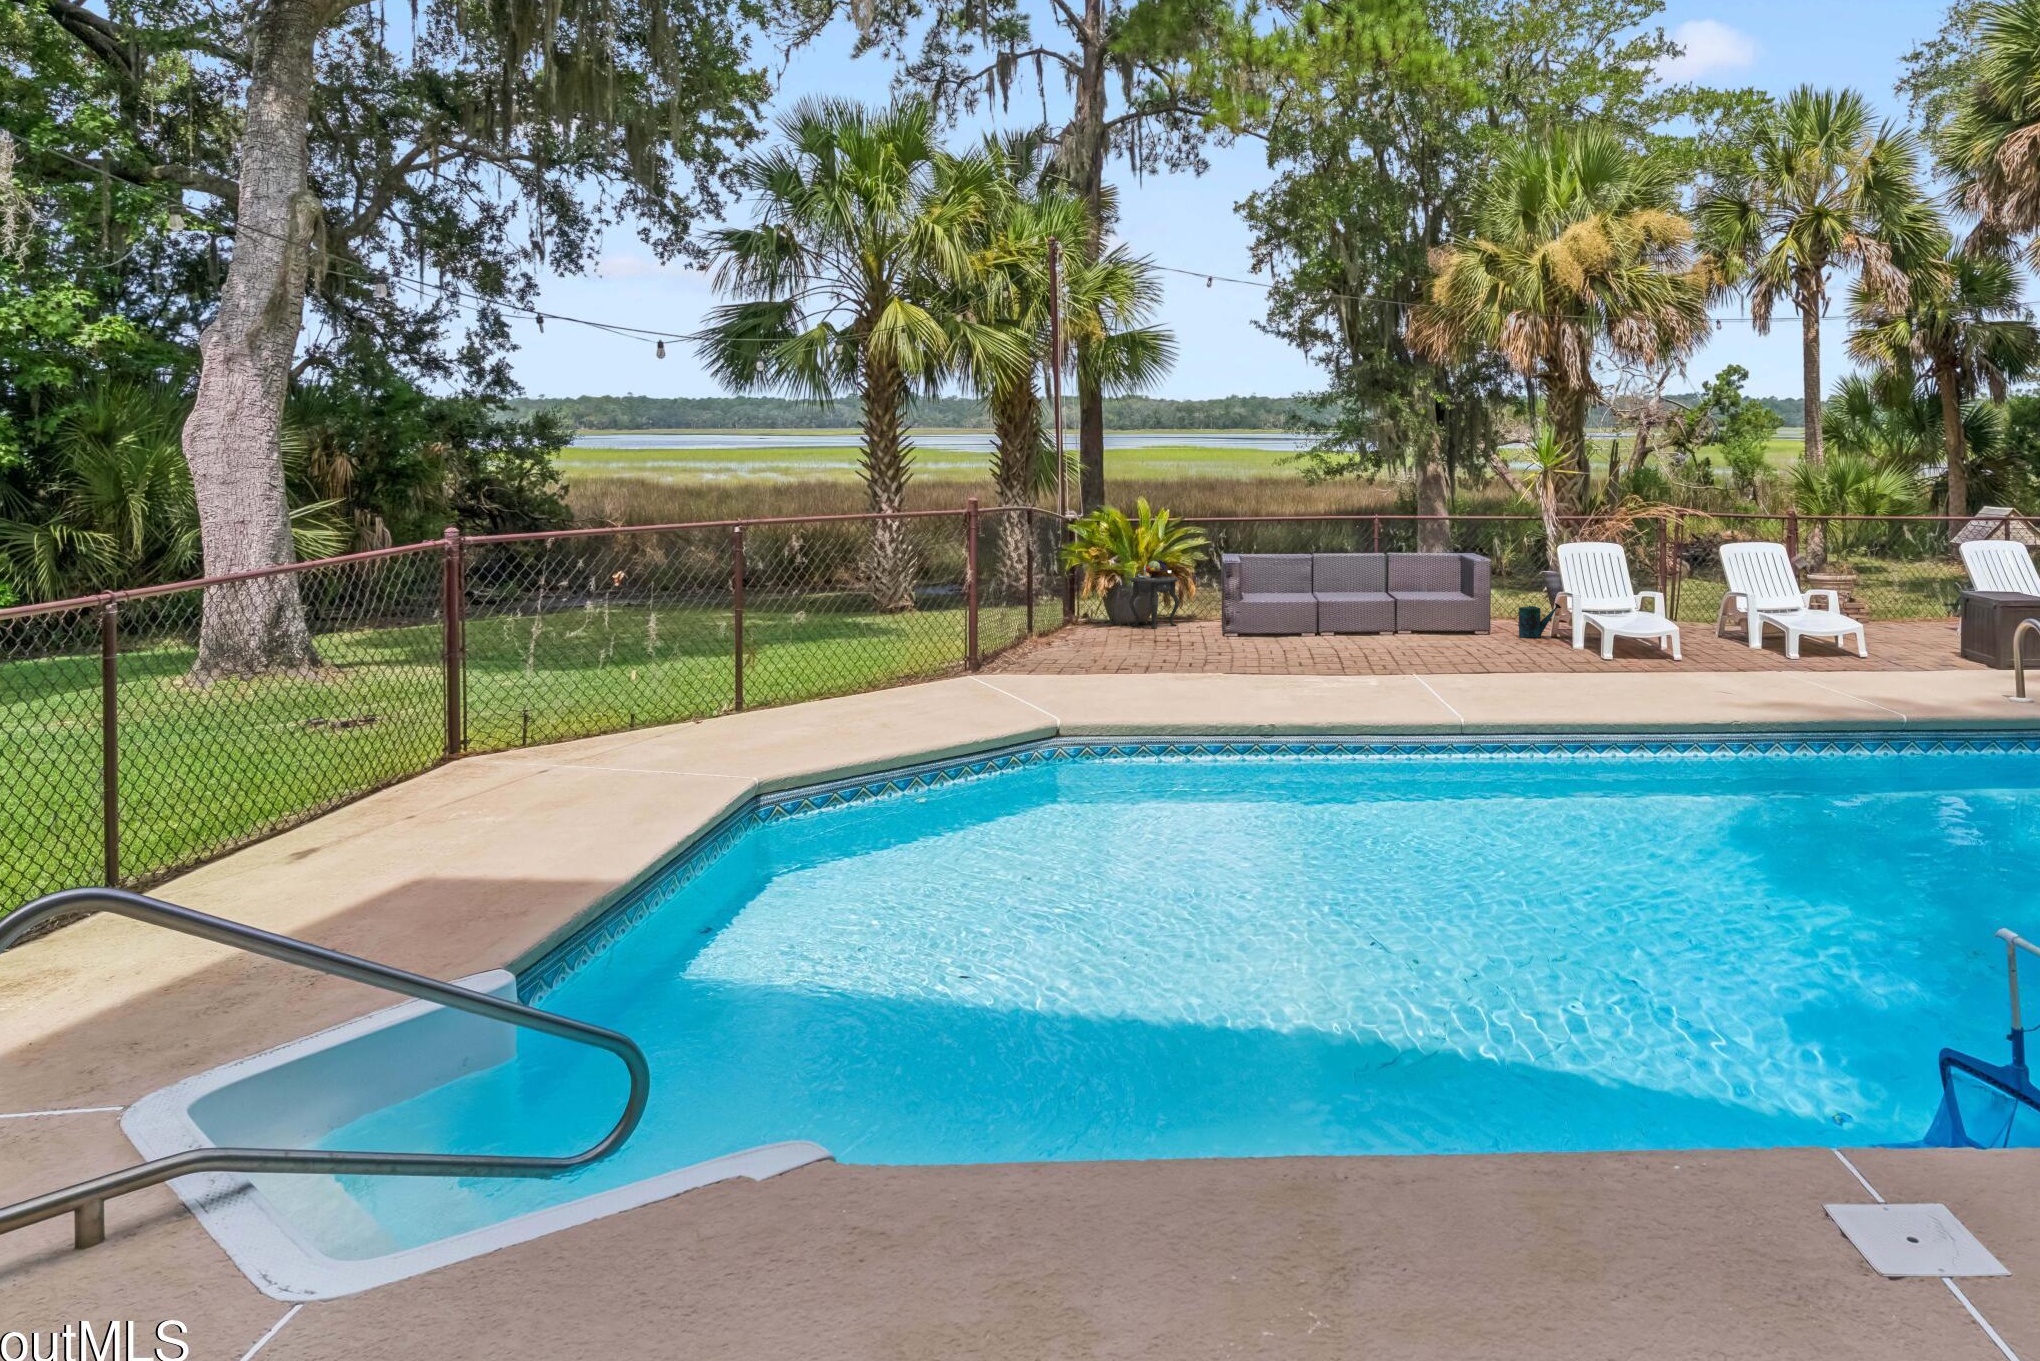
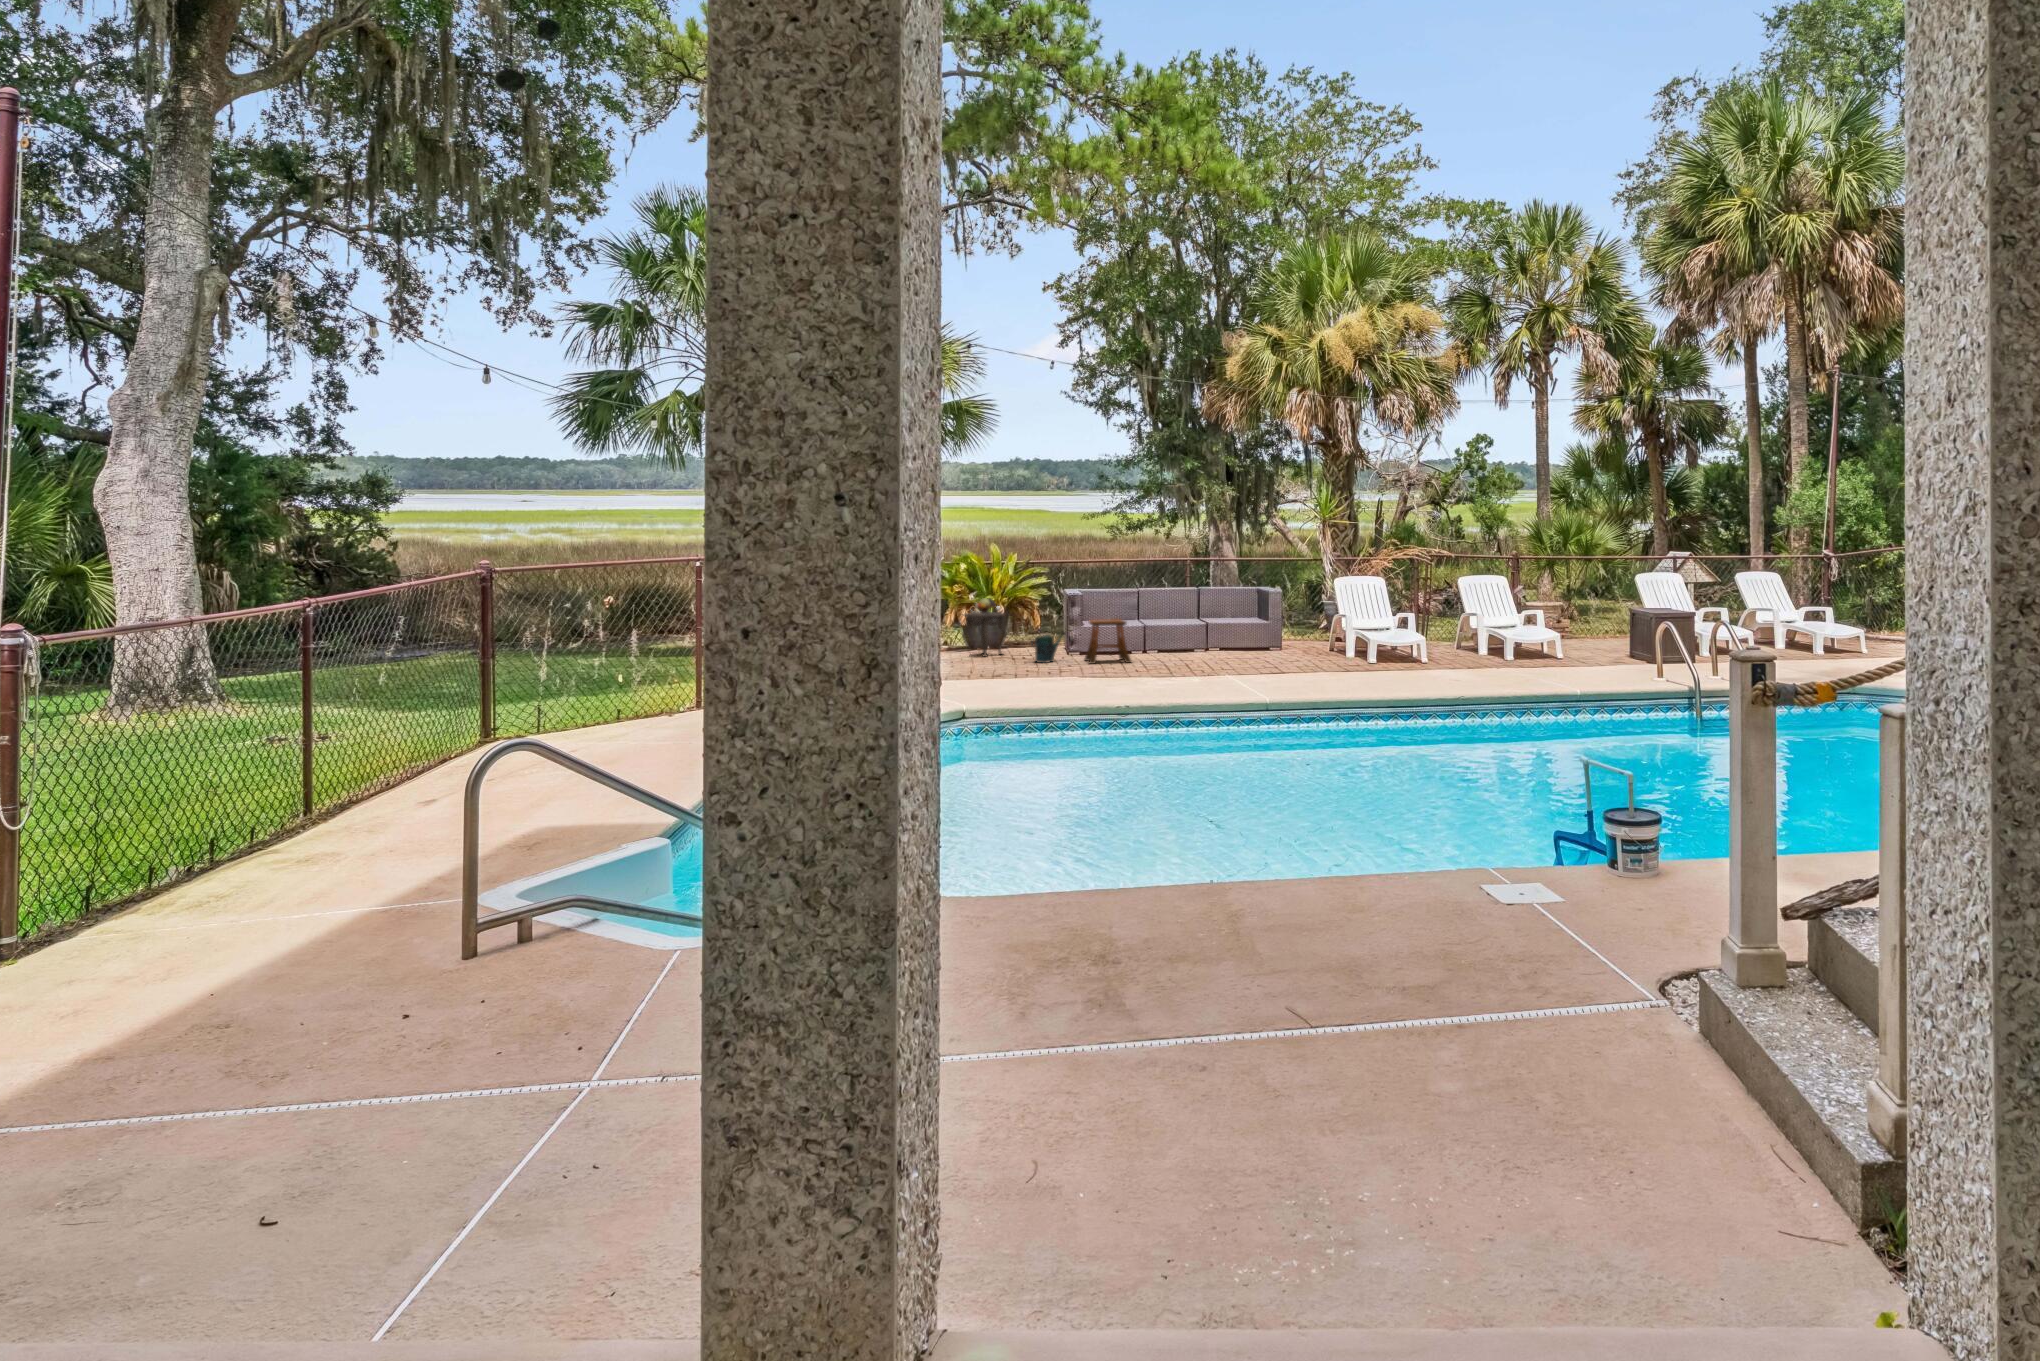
stool: none [1265,590,1321,643] -> present [1085,619,1132,664]
watering can: present [1511,603,1561,638] -> present [1035,631,1065,663]

